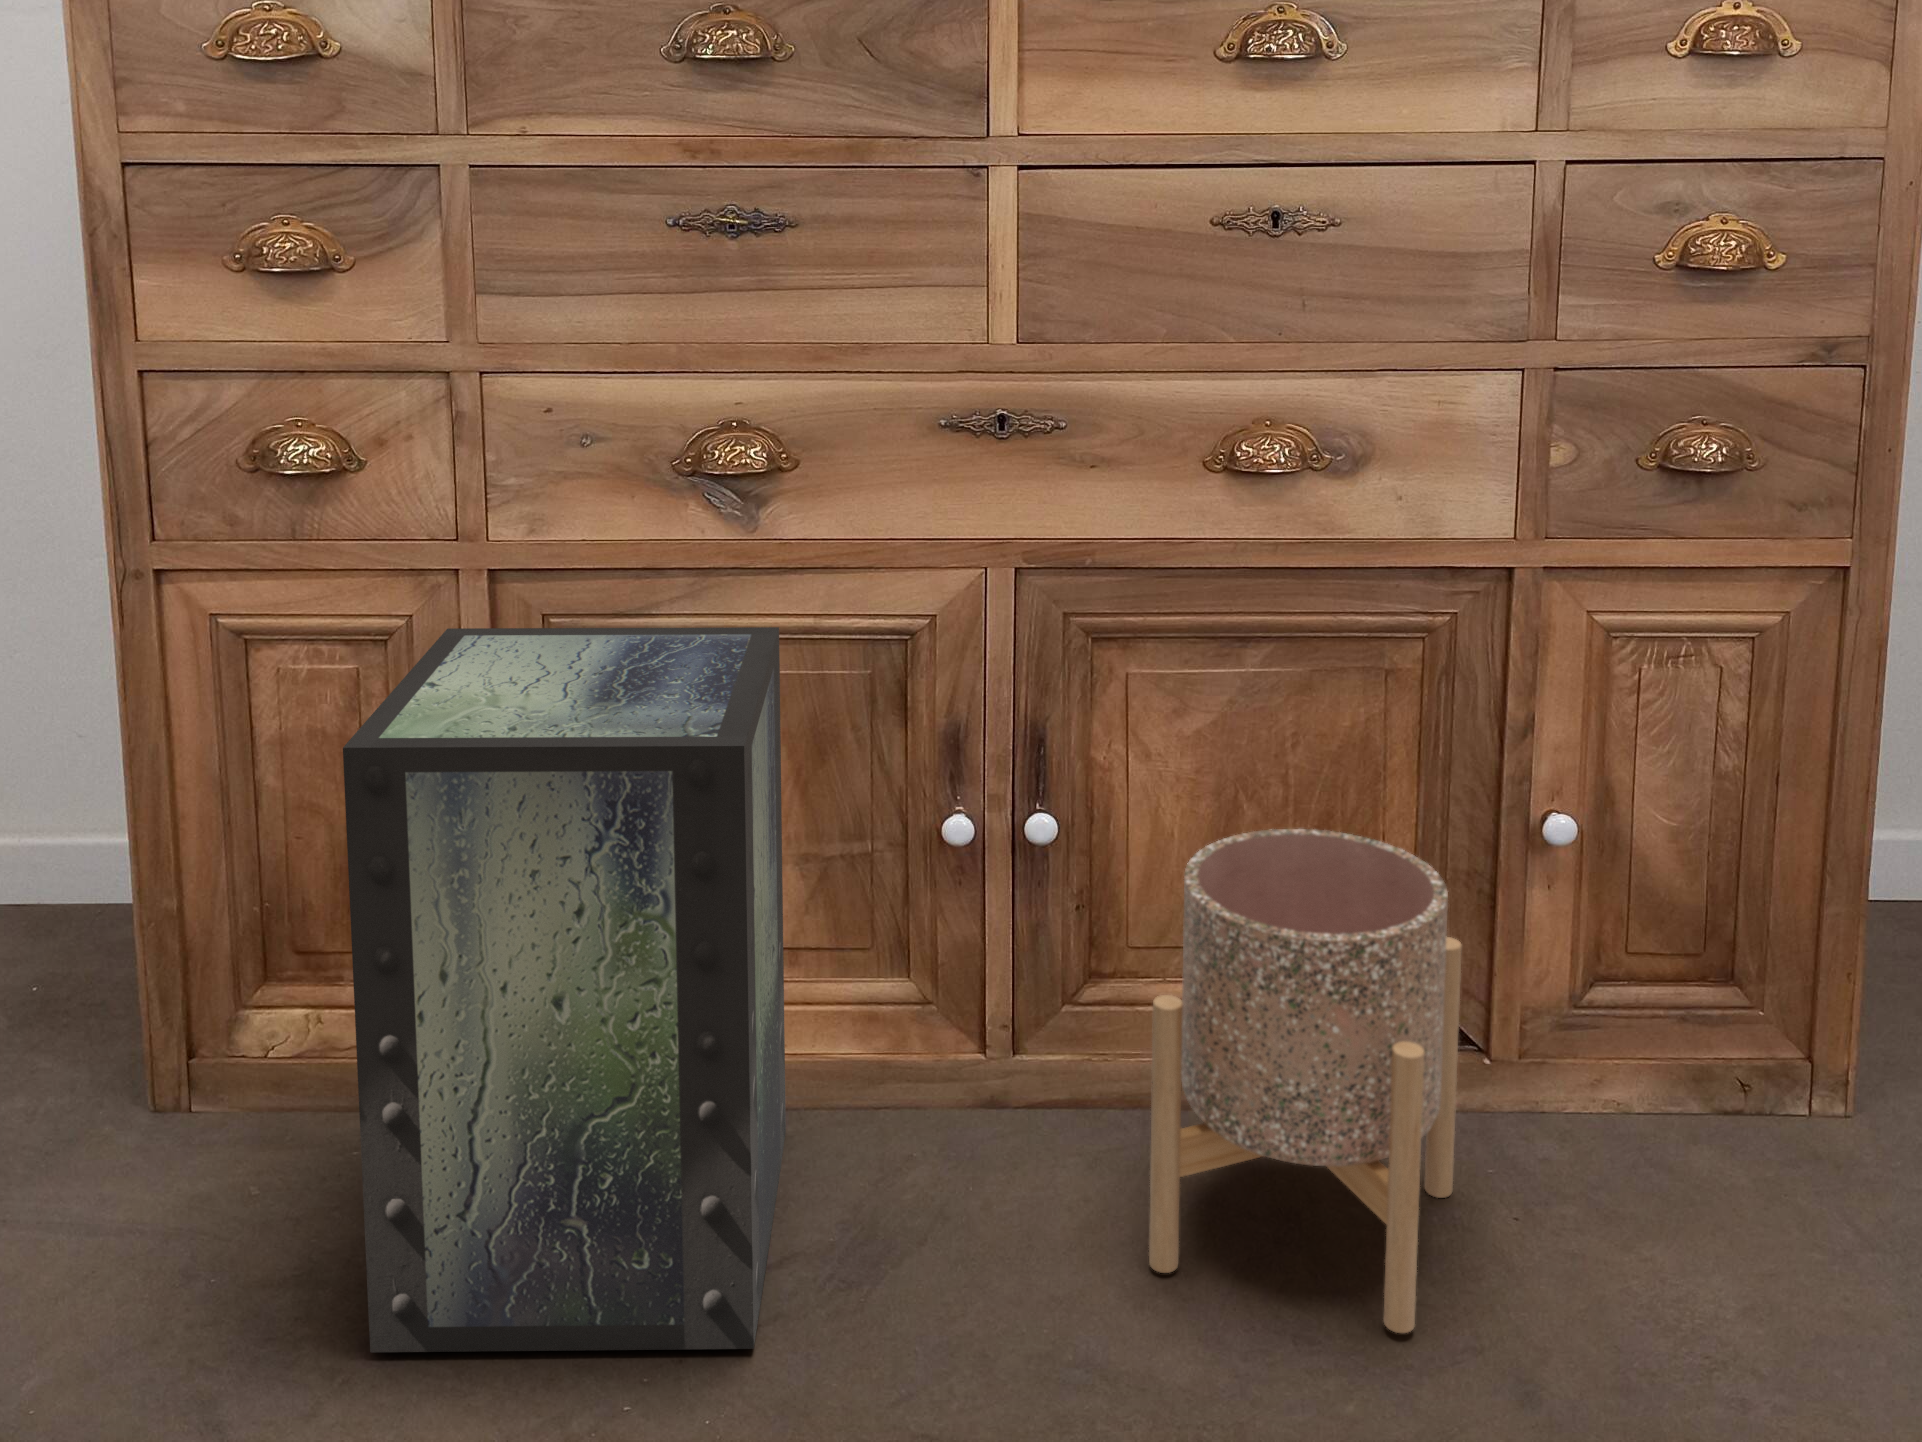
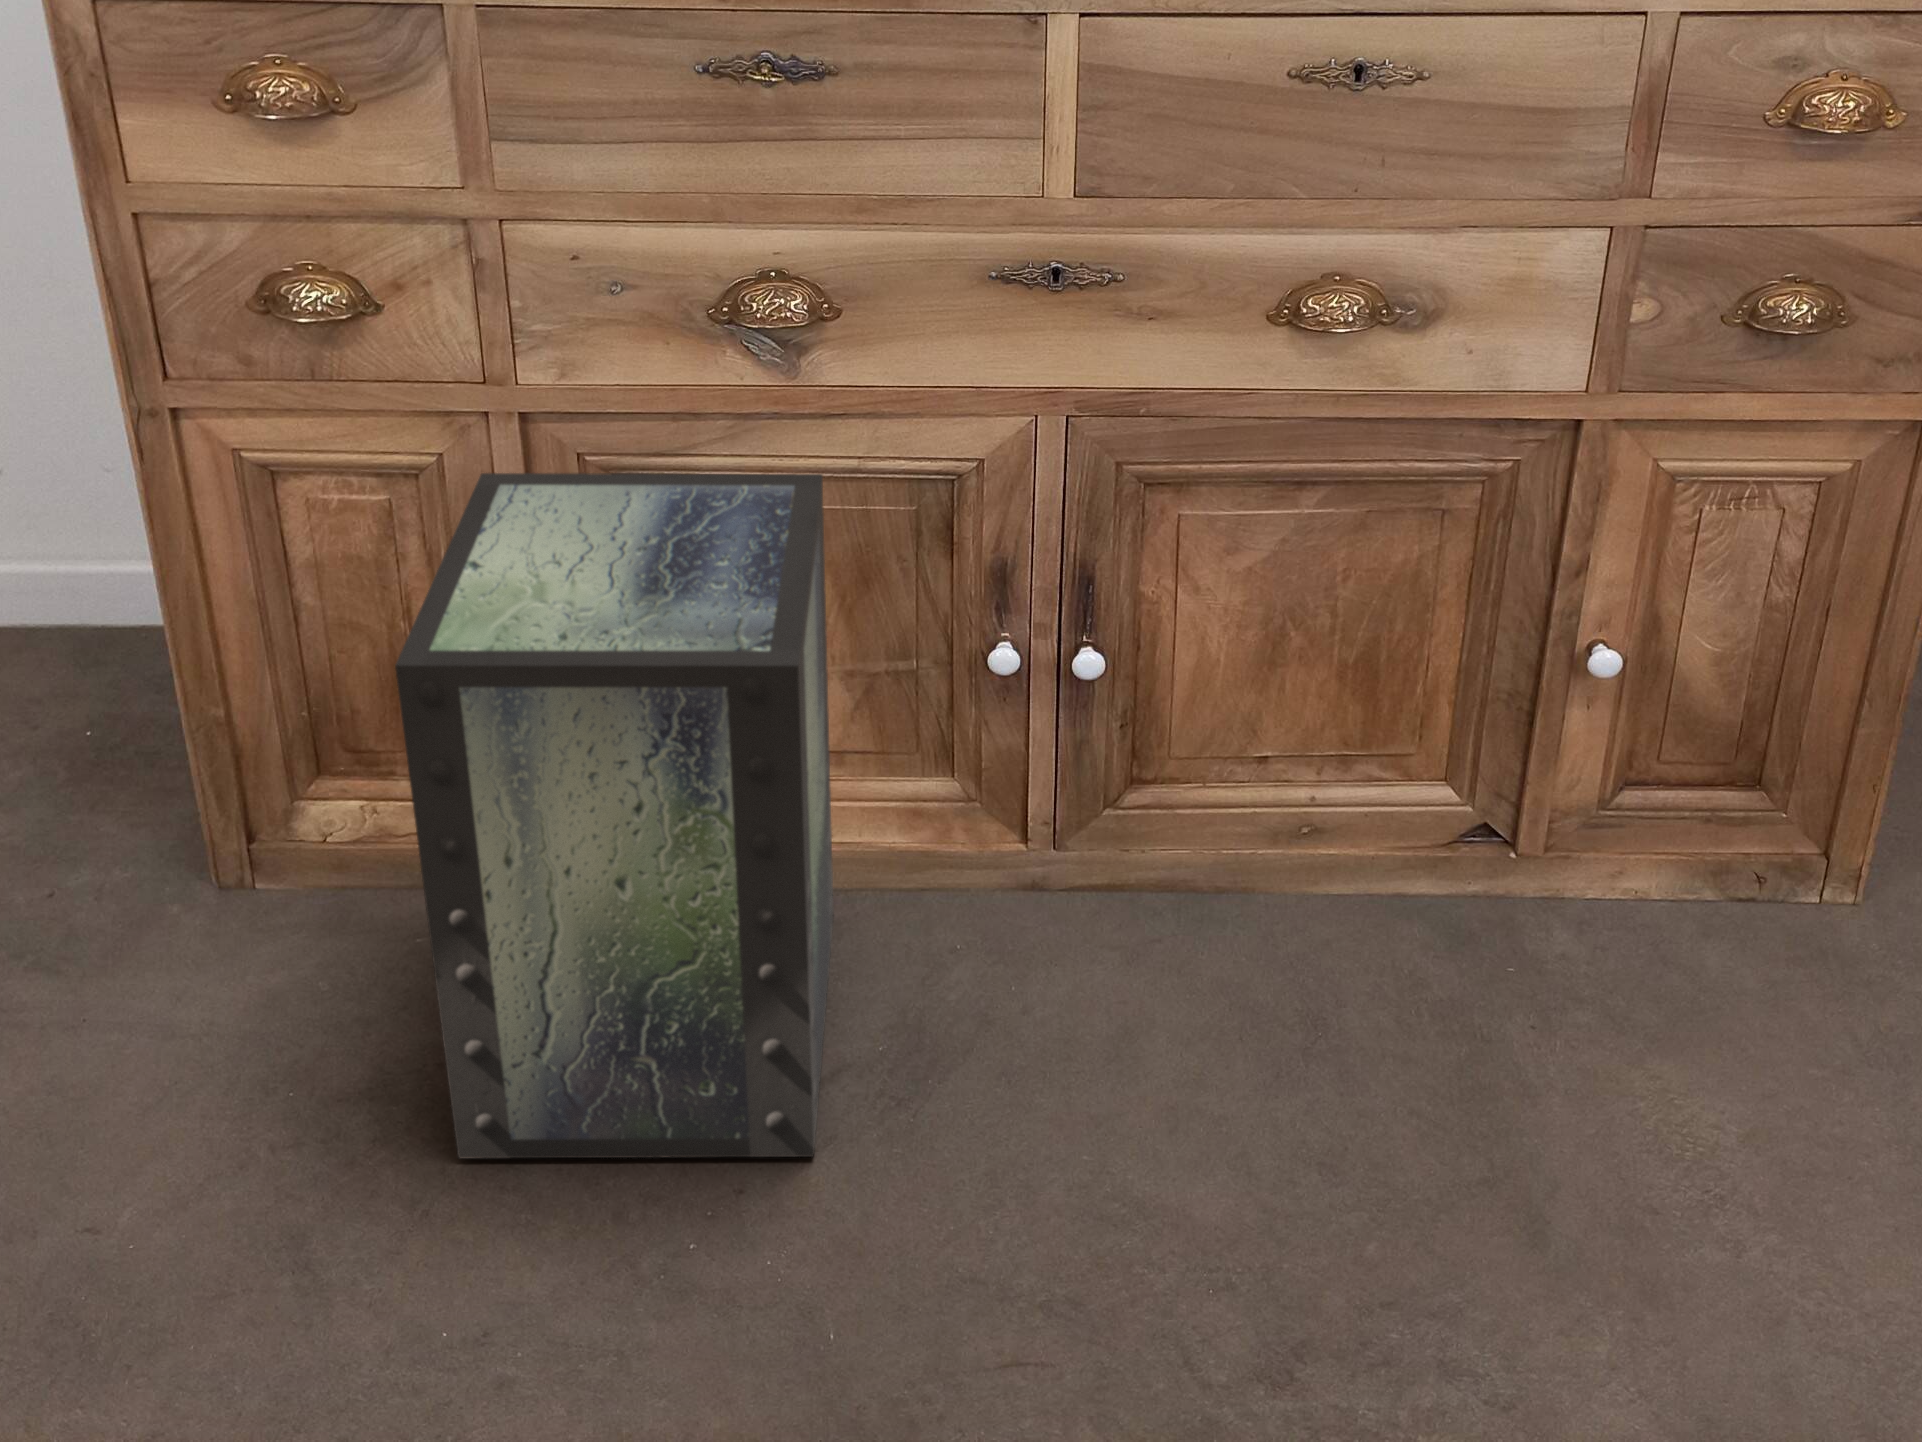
planter: present [1149,829,1462,1333] -> none [1181,669,1497,1144]

